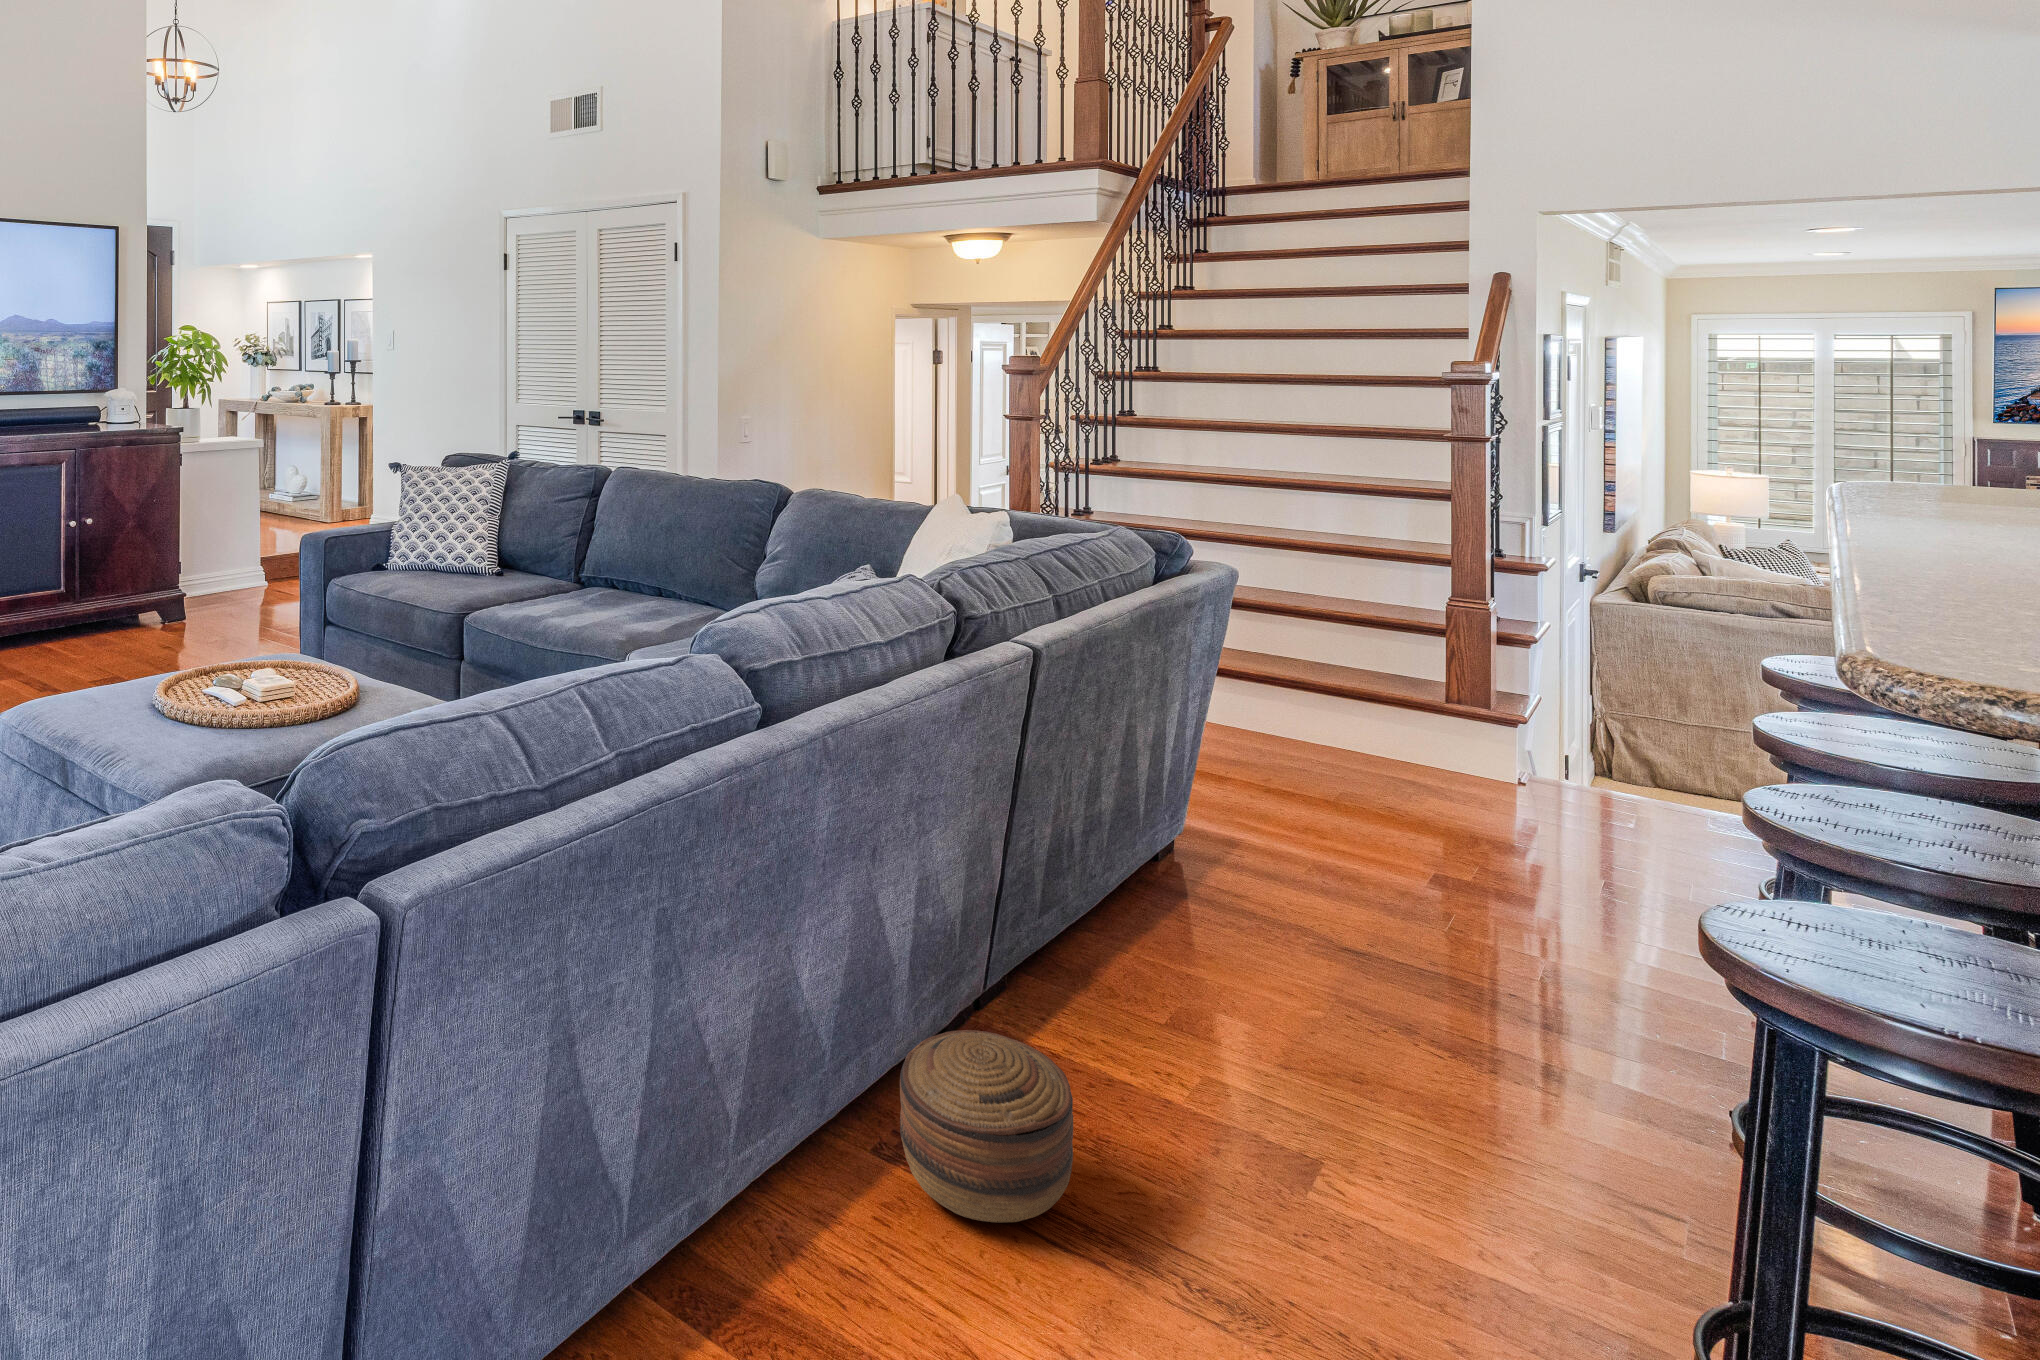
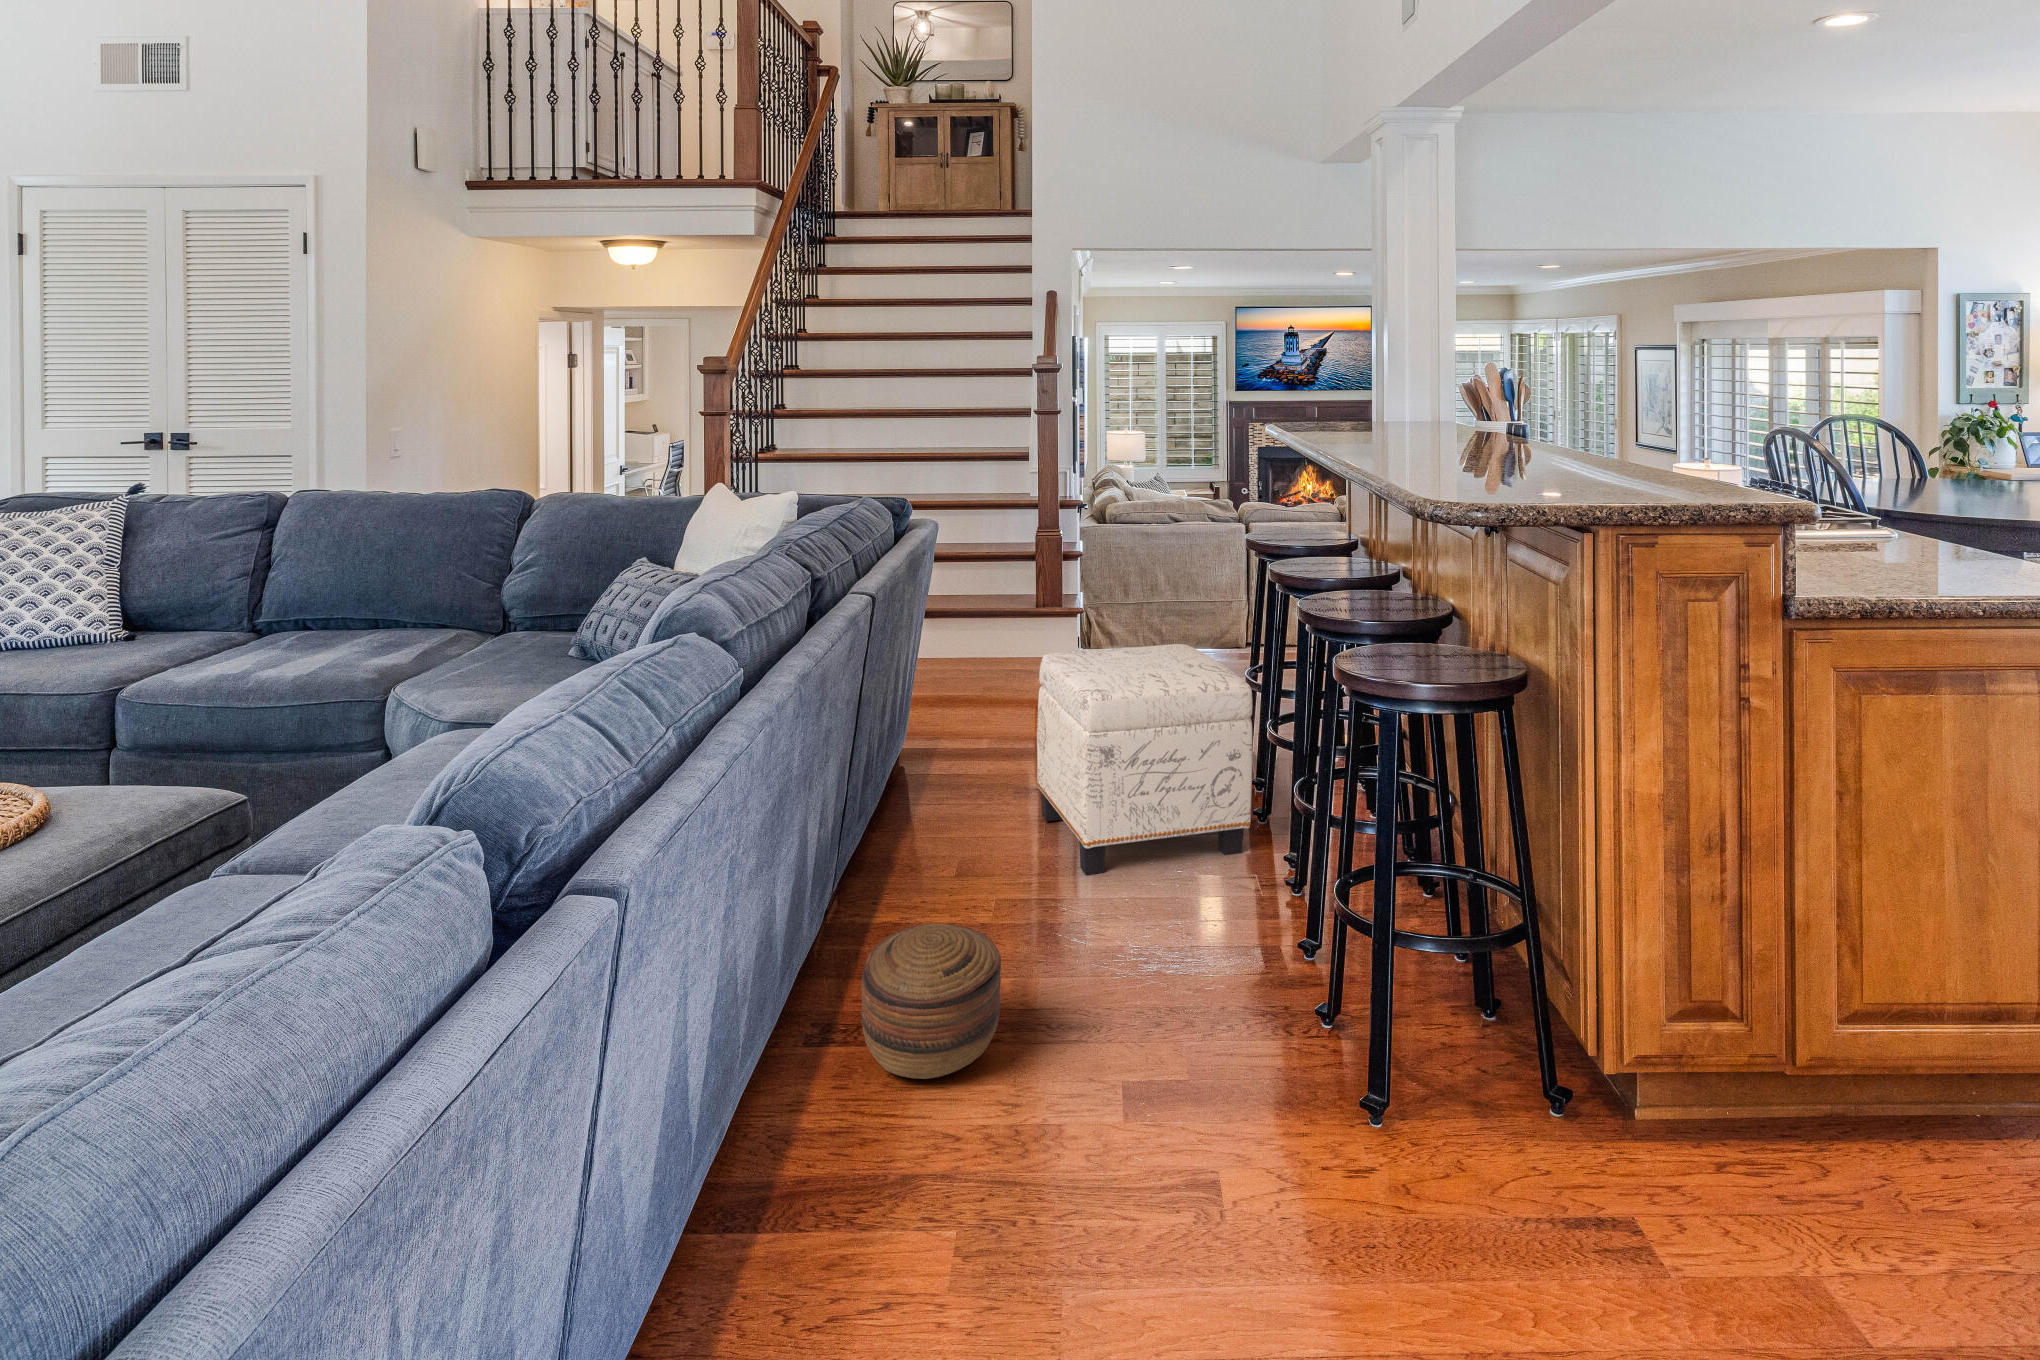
ottoman: none [1299,752,1633,1118] -> present [1037,644,1252,875]

